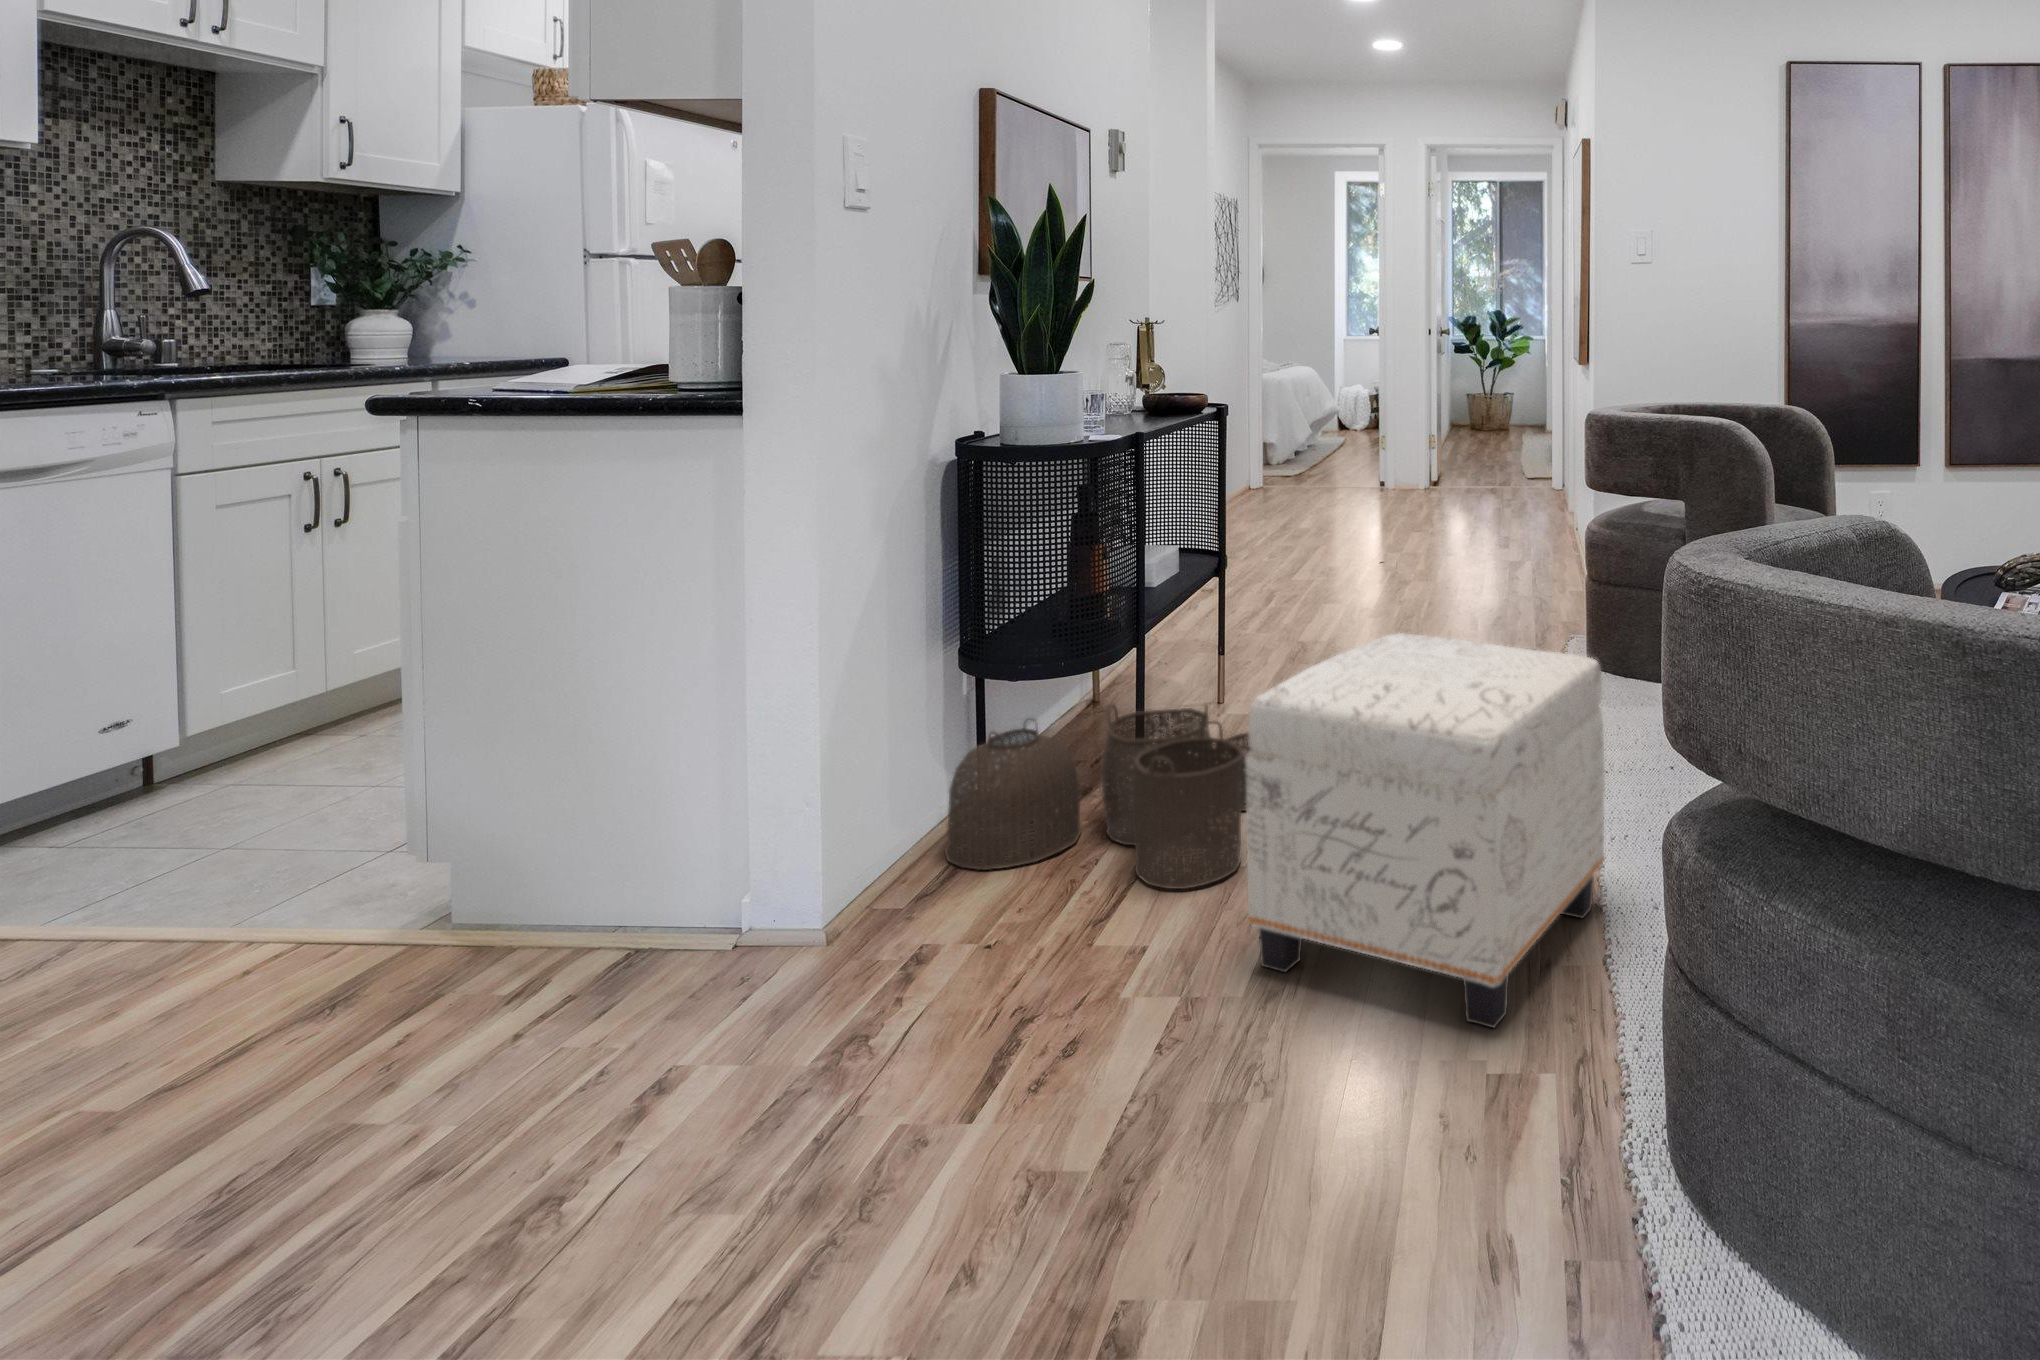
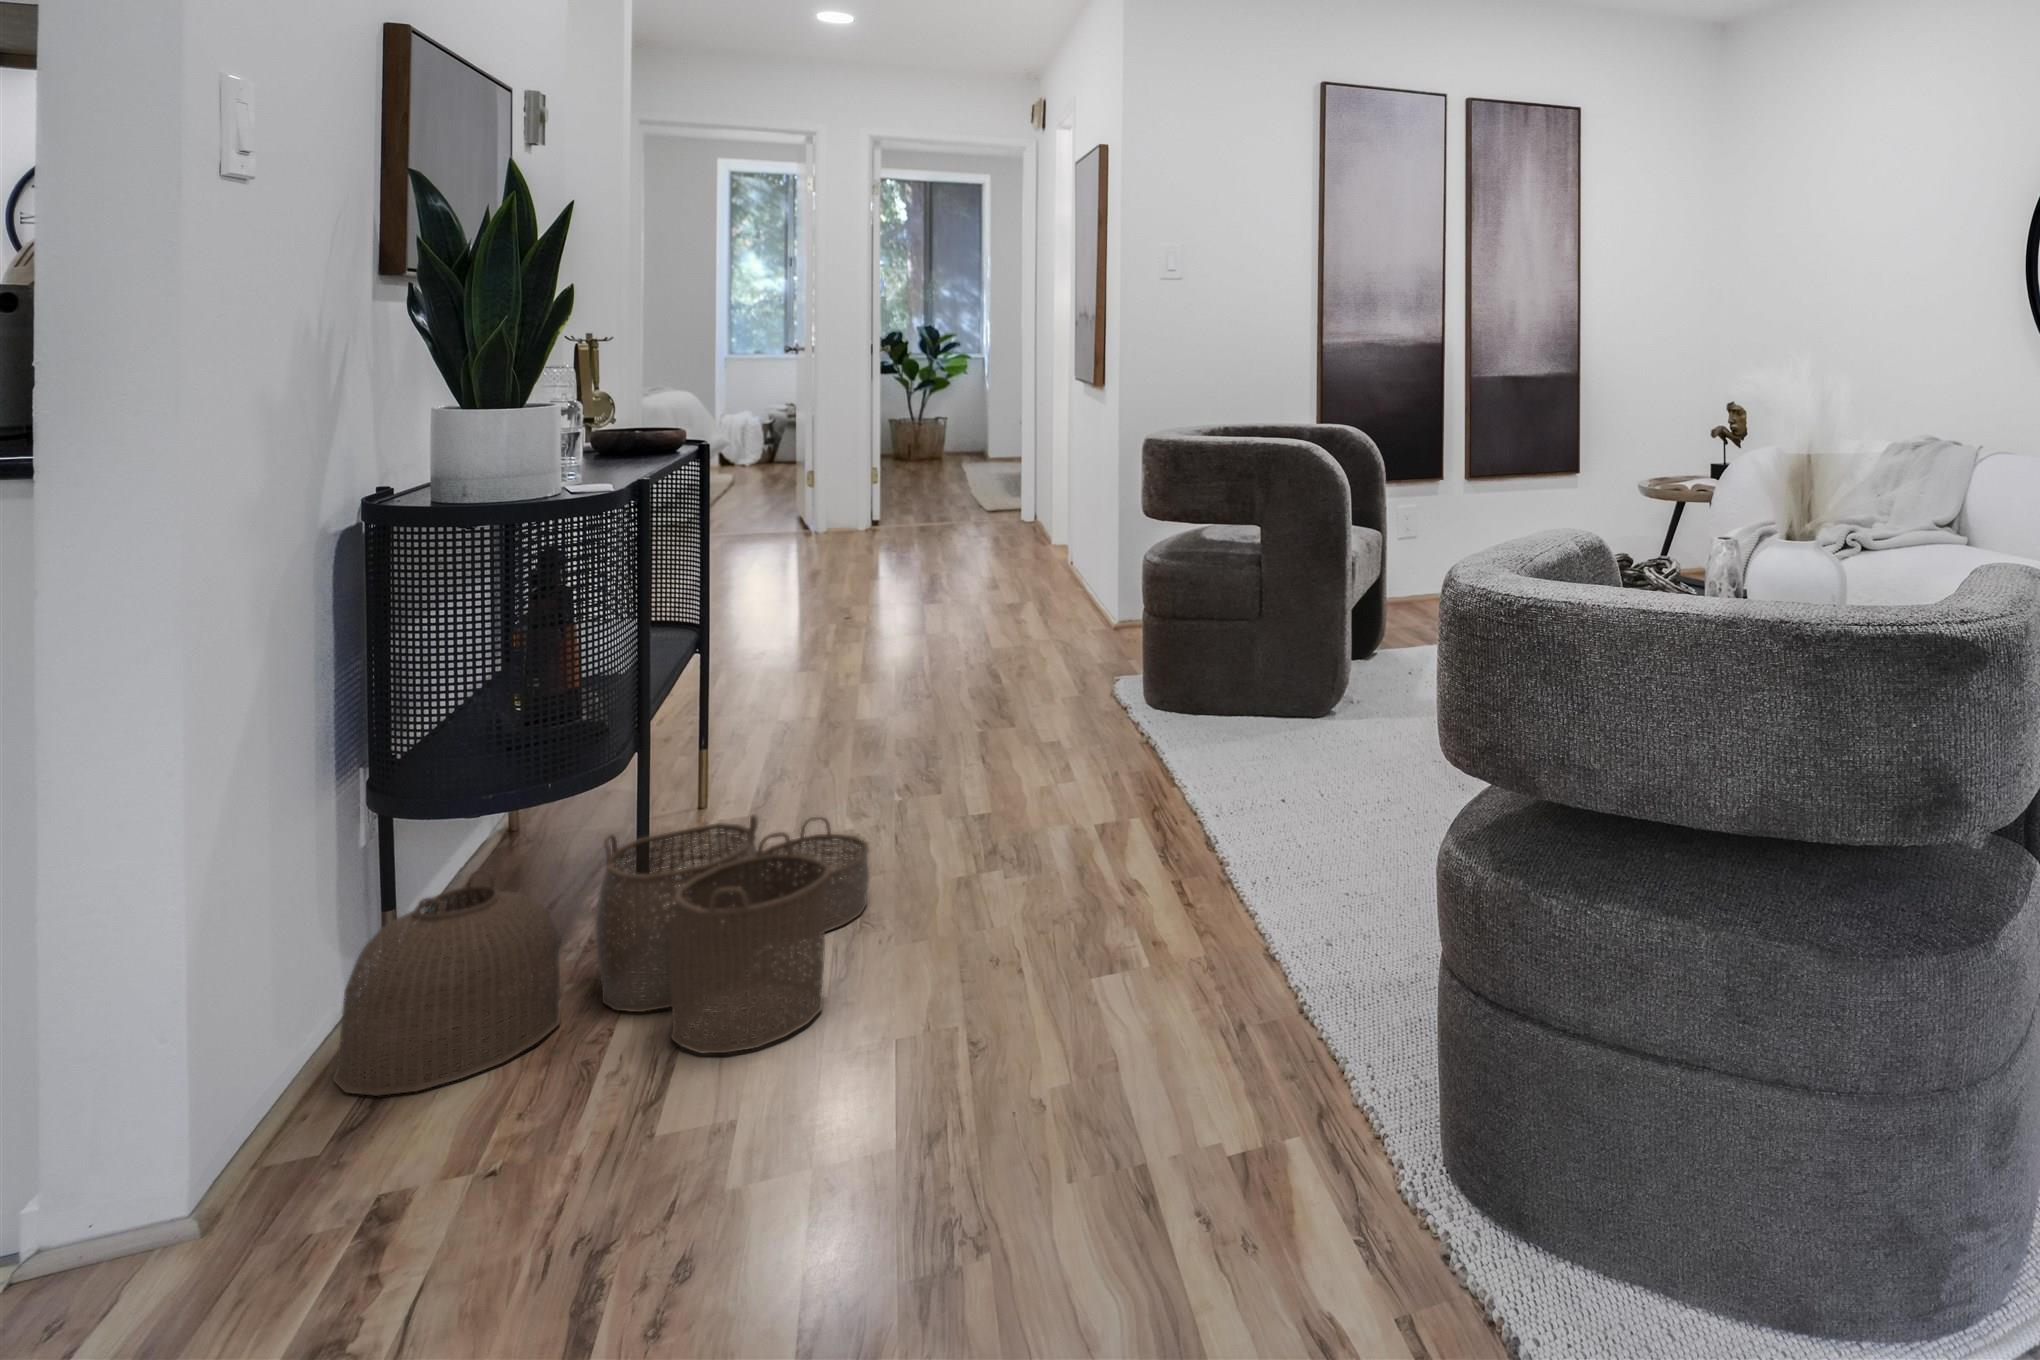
ottoman: present [1245,633,1605,1028] -> none [895,698,1281,1113]

